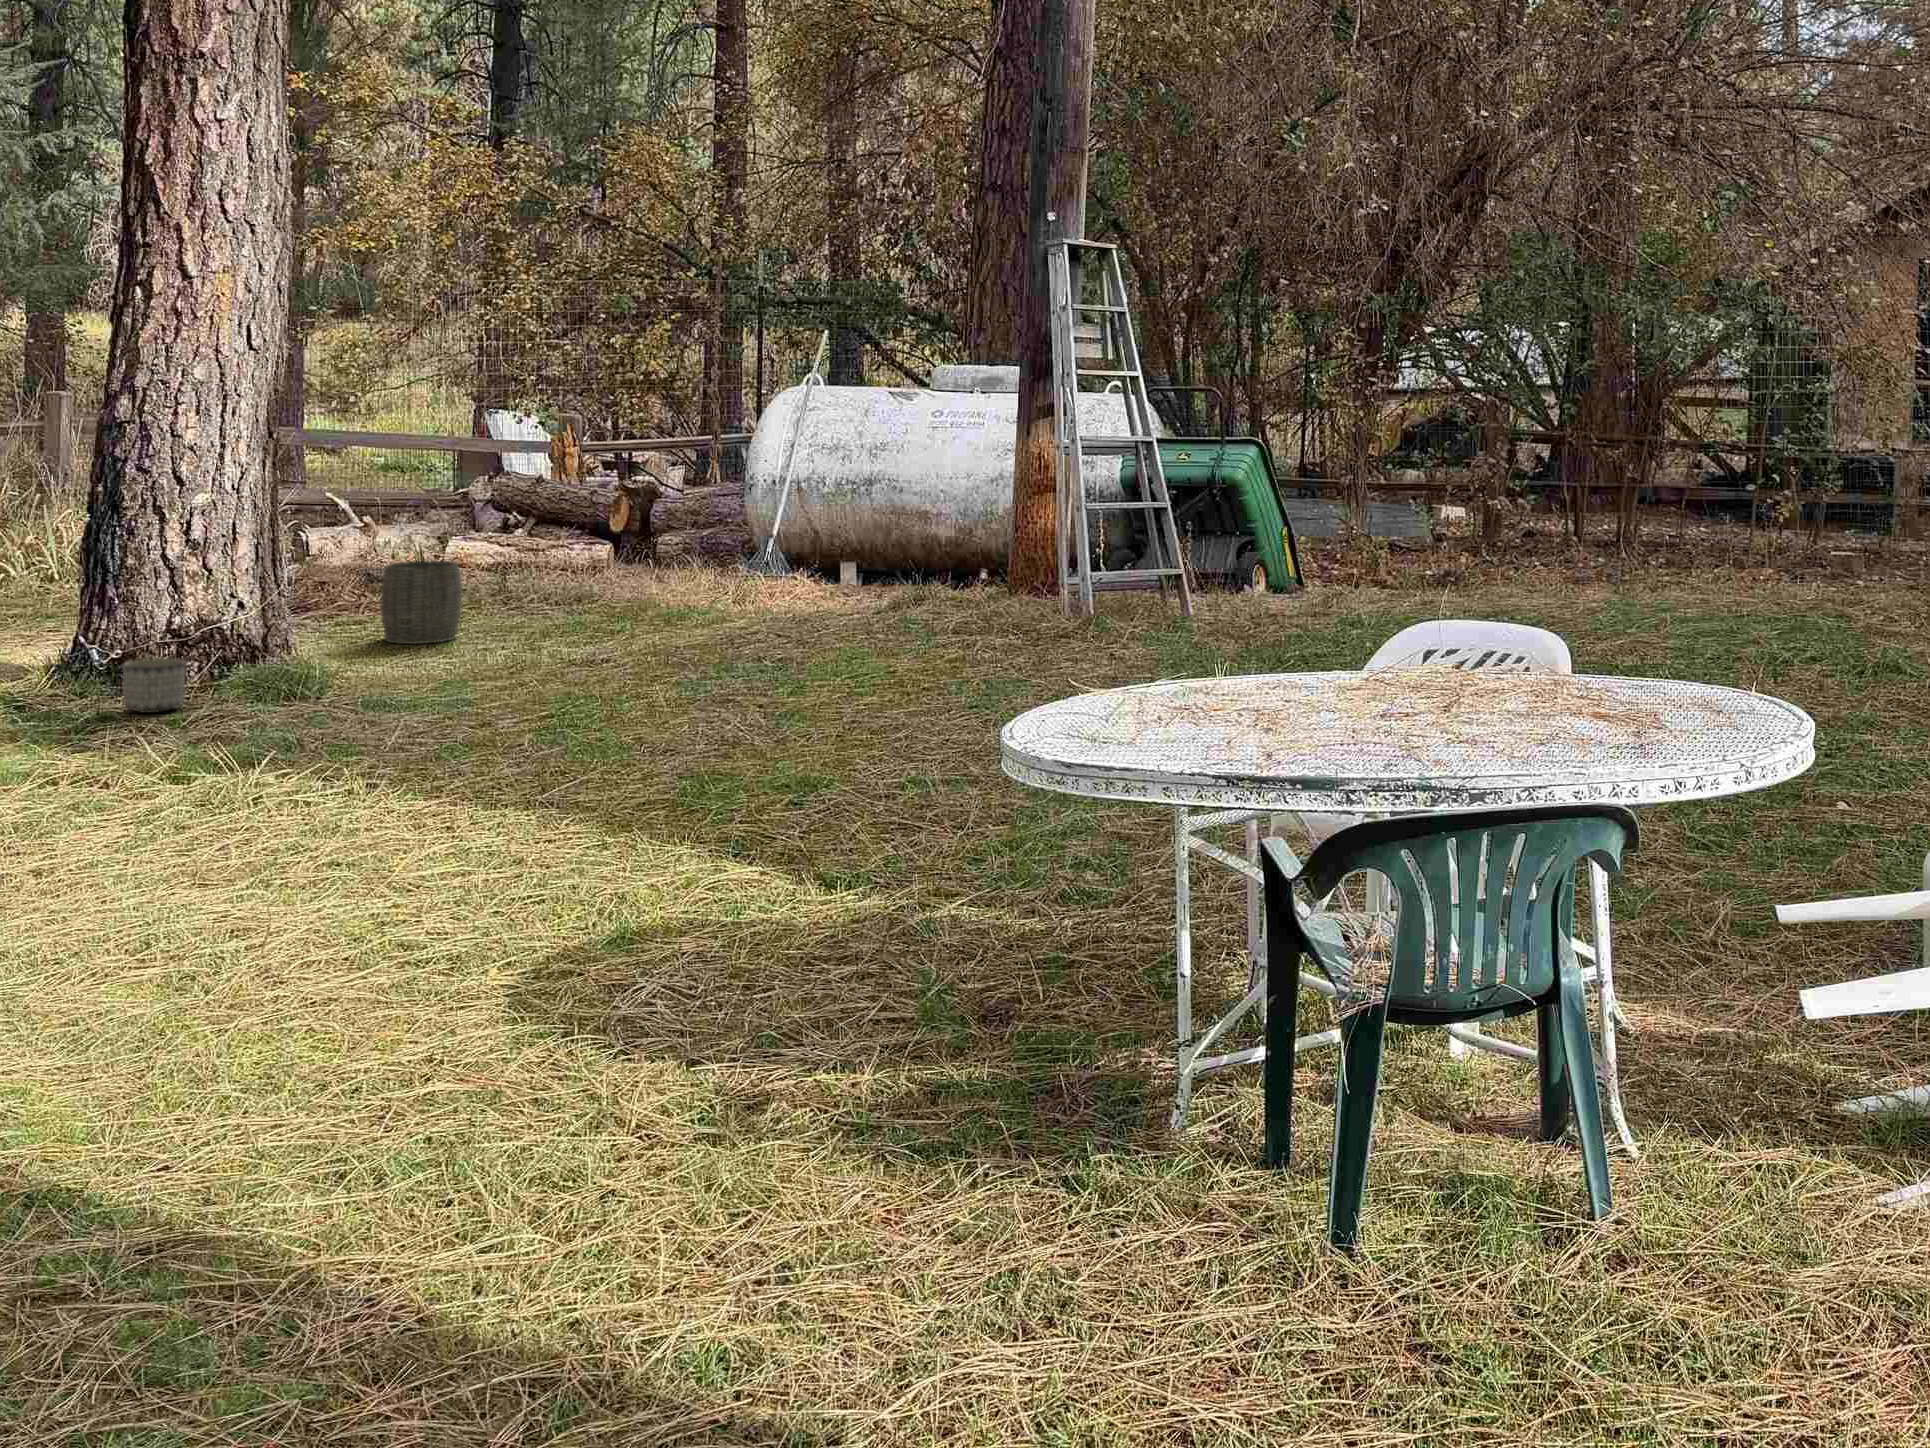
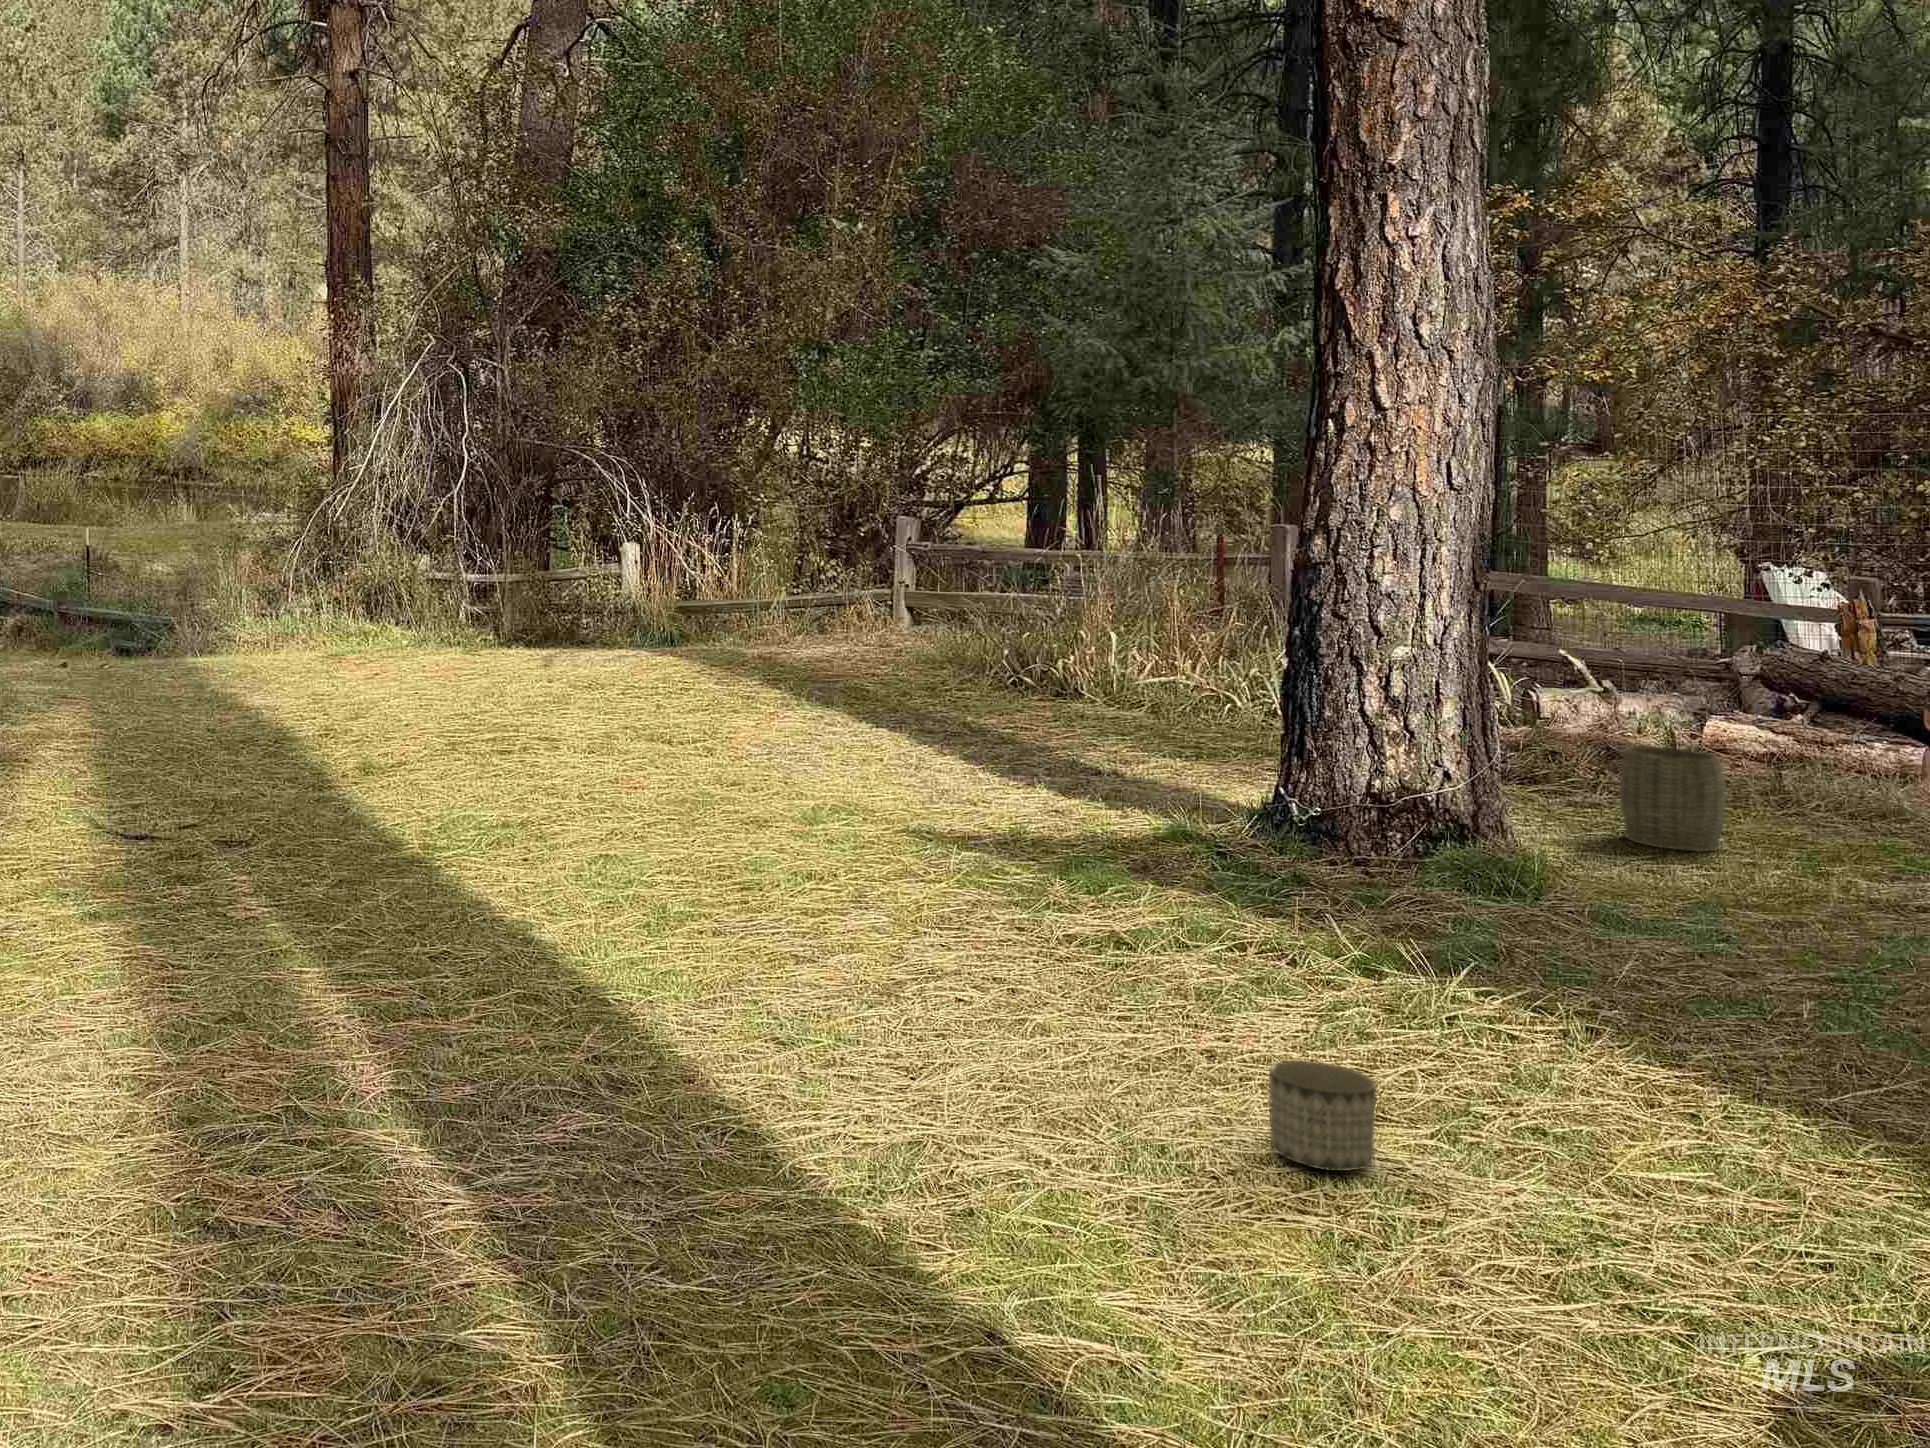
planter: present [123,658,186,713] -> present [1269,1060,1376,1171]

